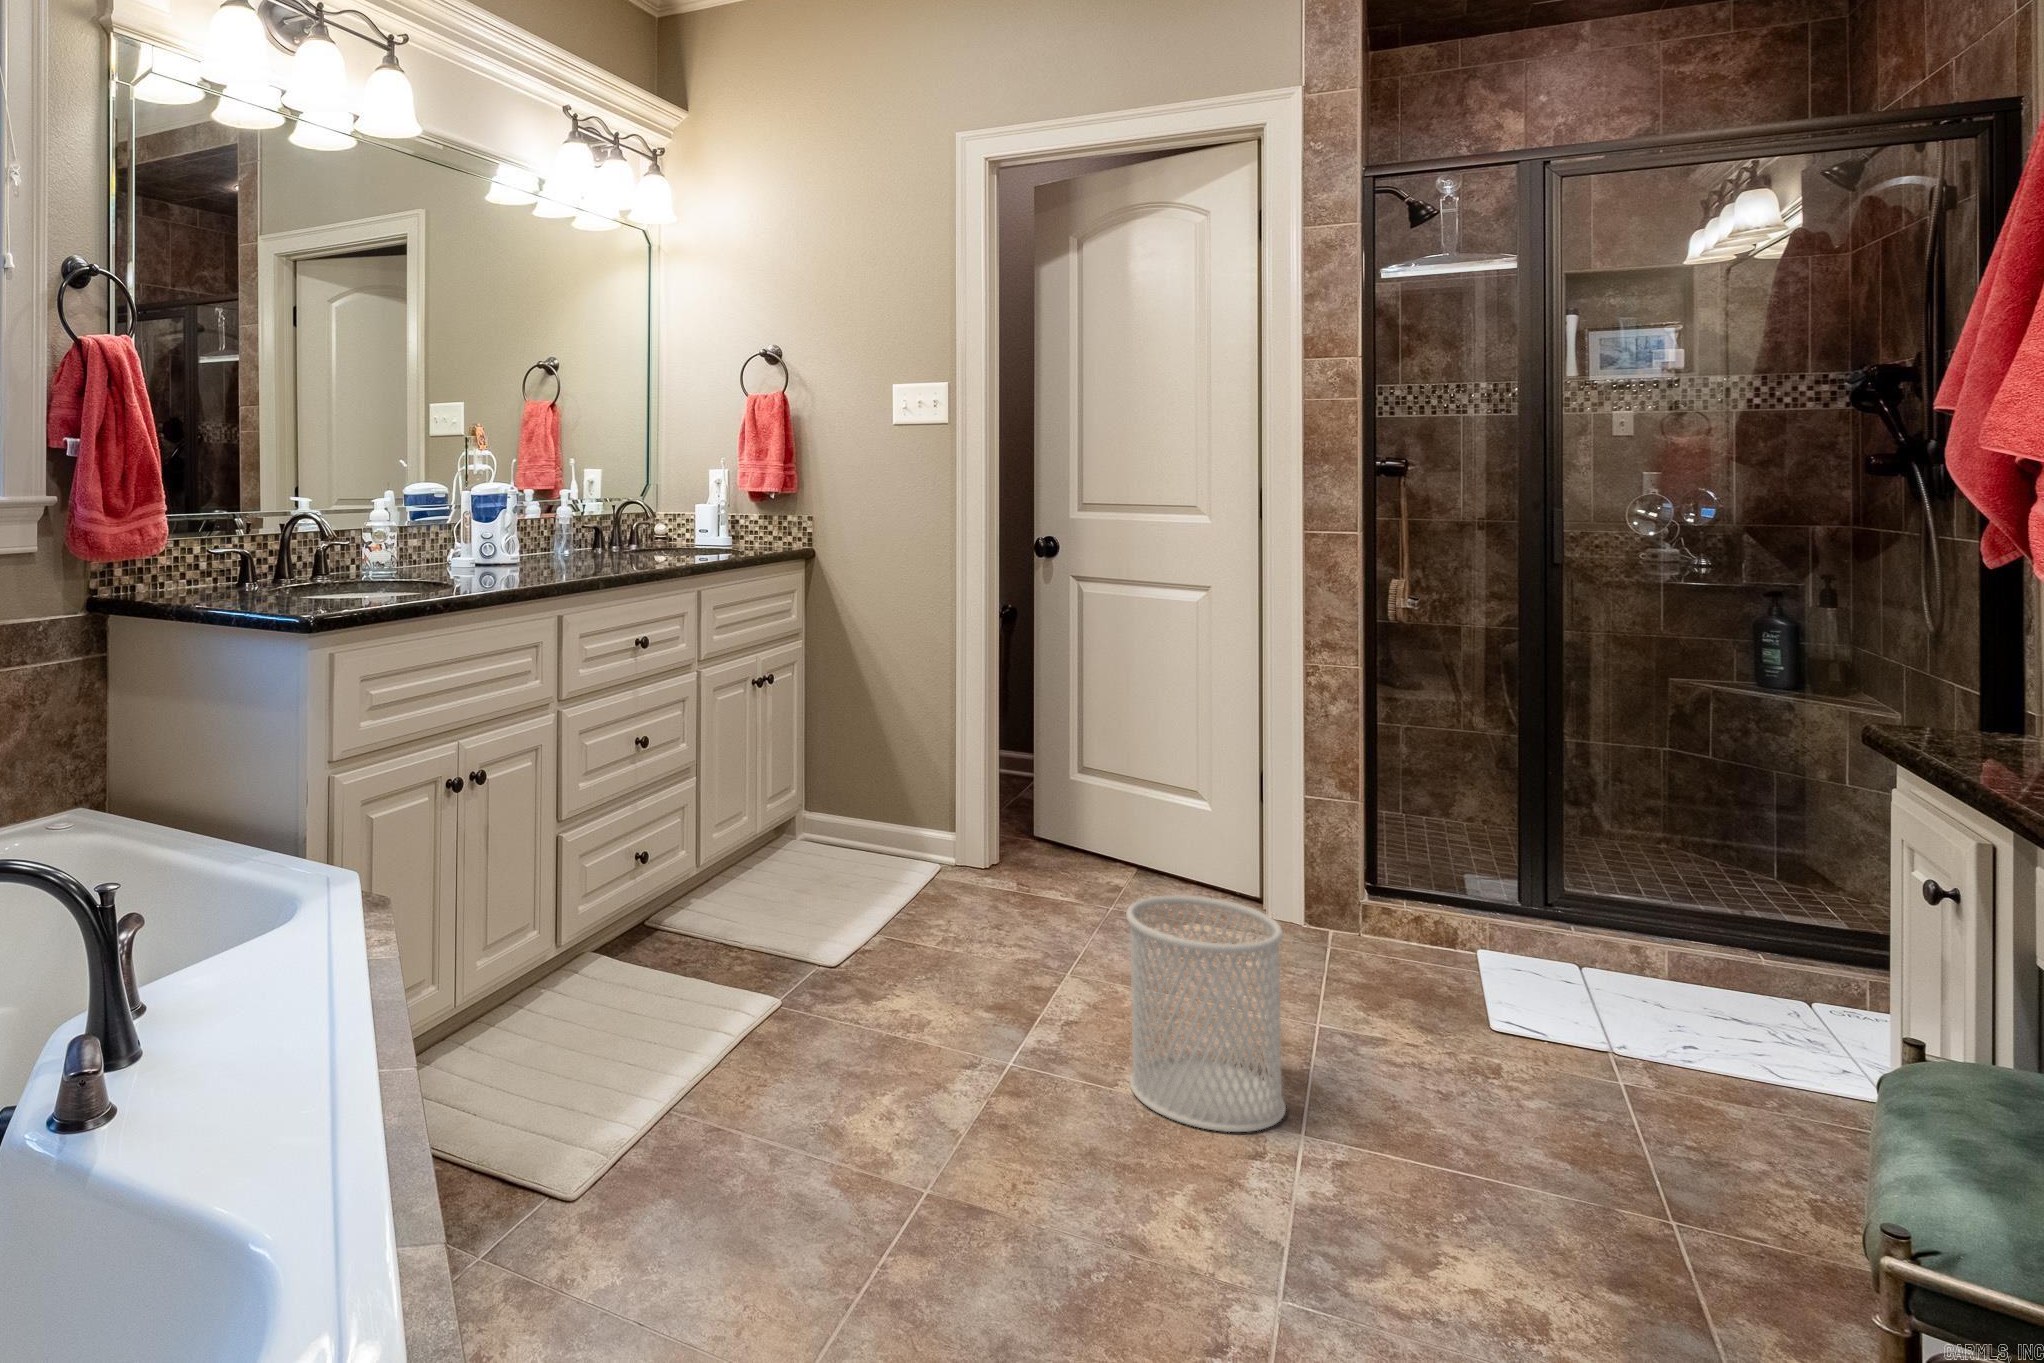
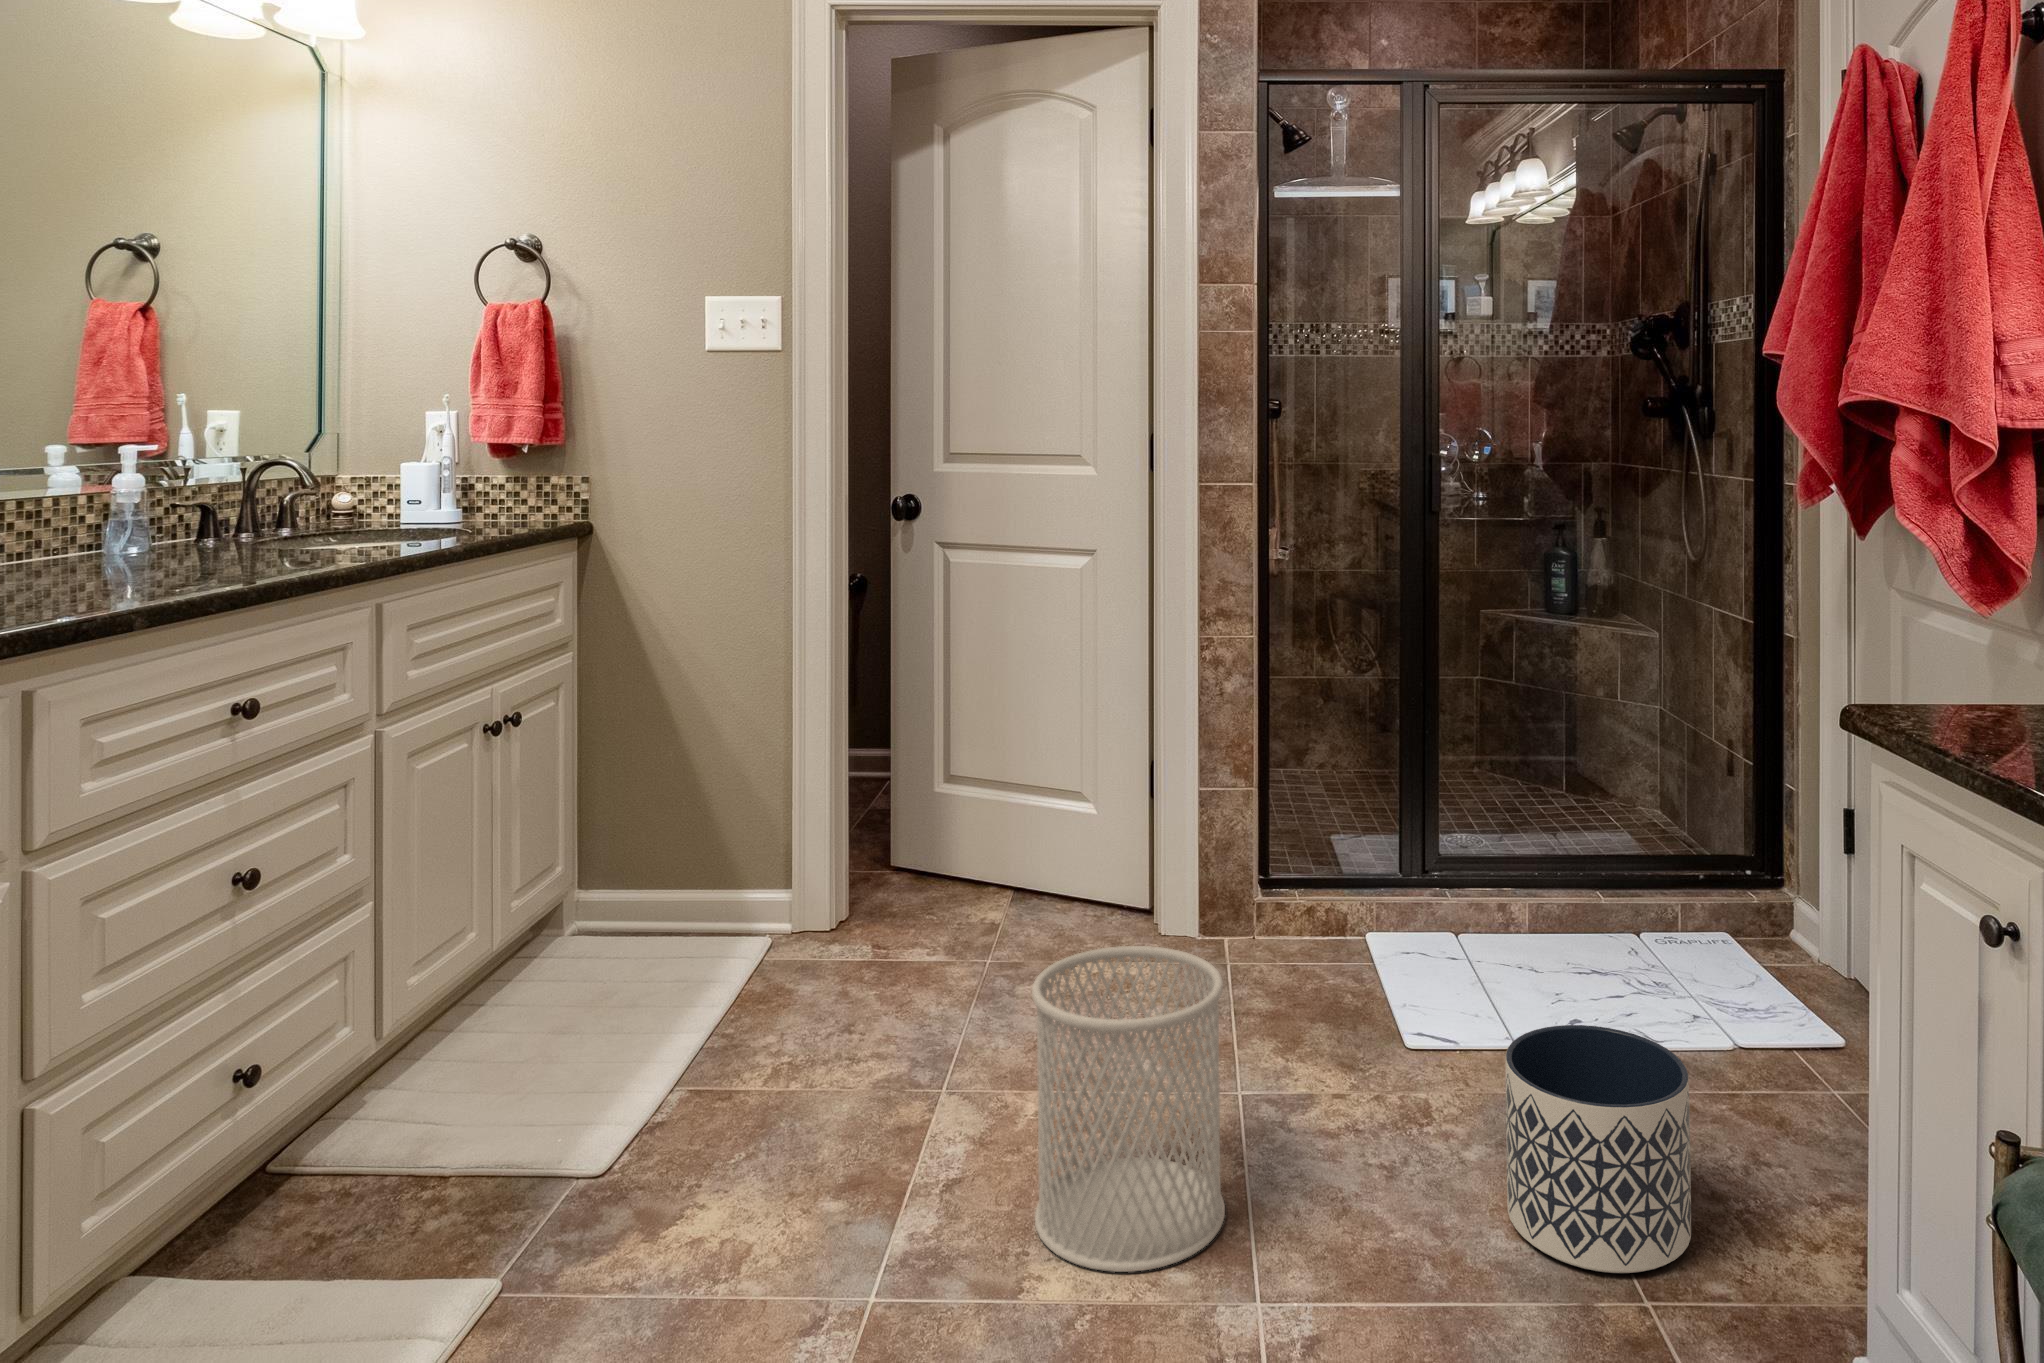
planter: none [1549,1033,1747,1250] -> present [1506,1025,1691,1273]

